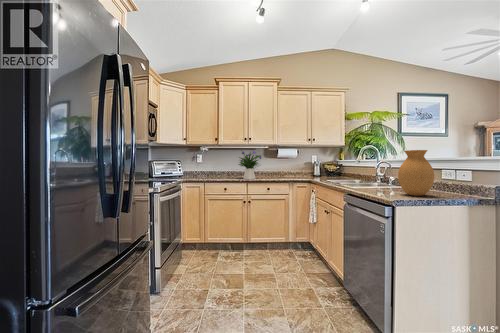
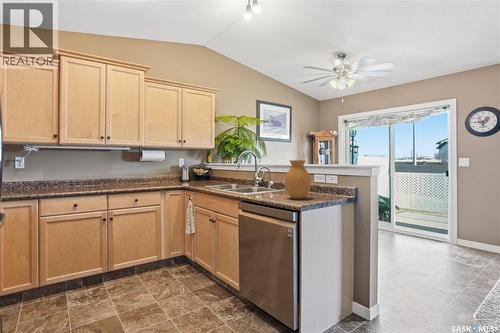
flower arrangement: present [239,151,261,179] -> none [85,151,128,190]

